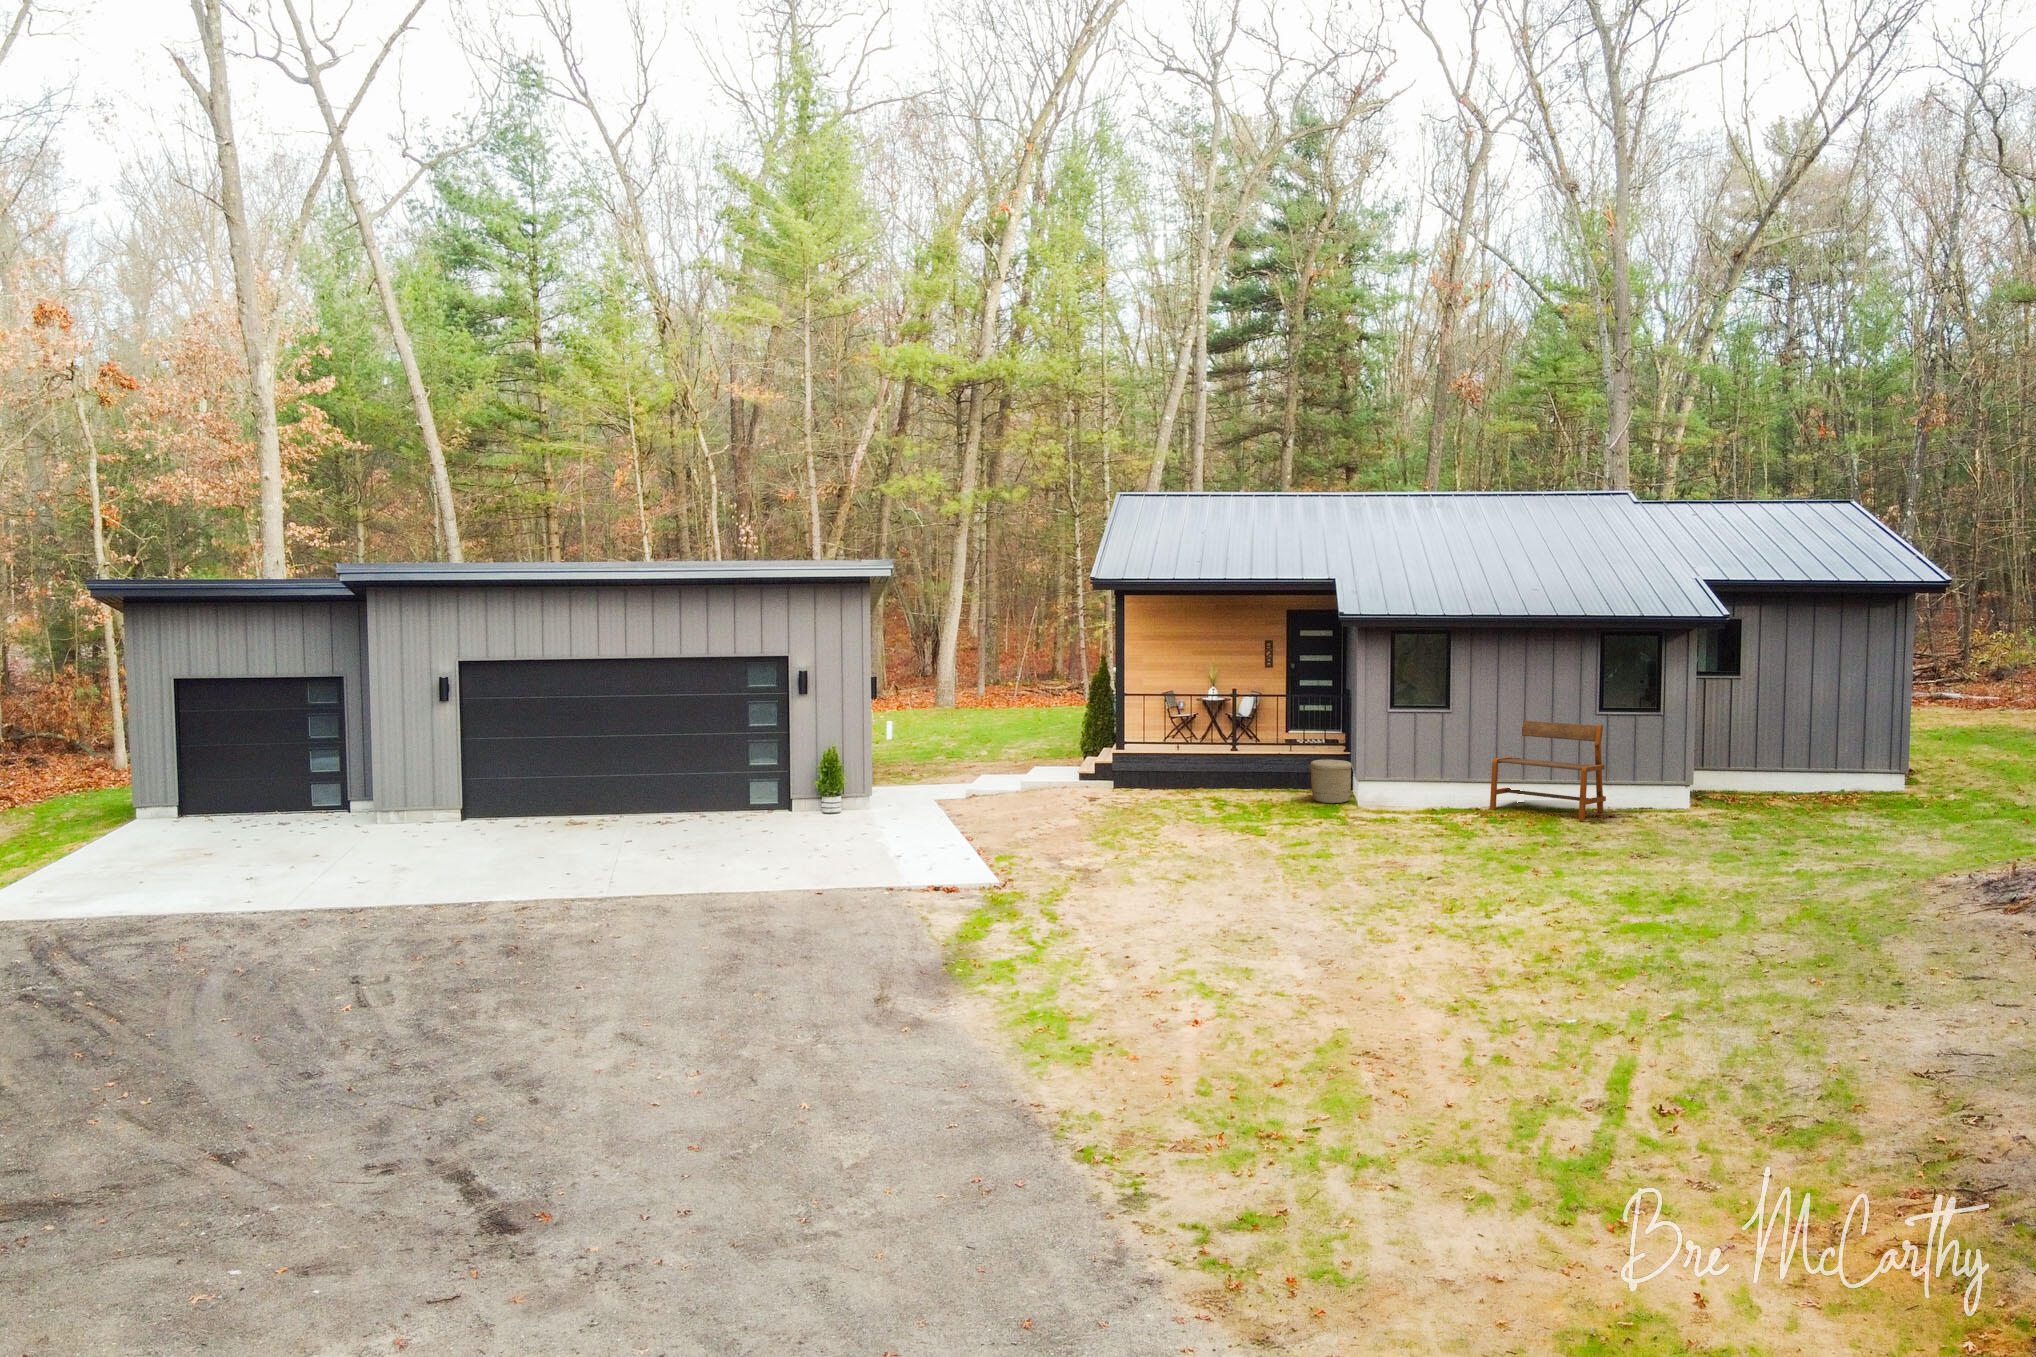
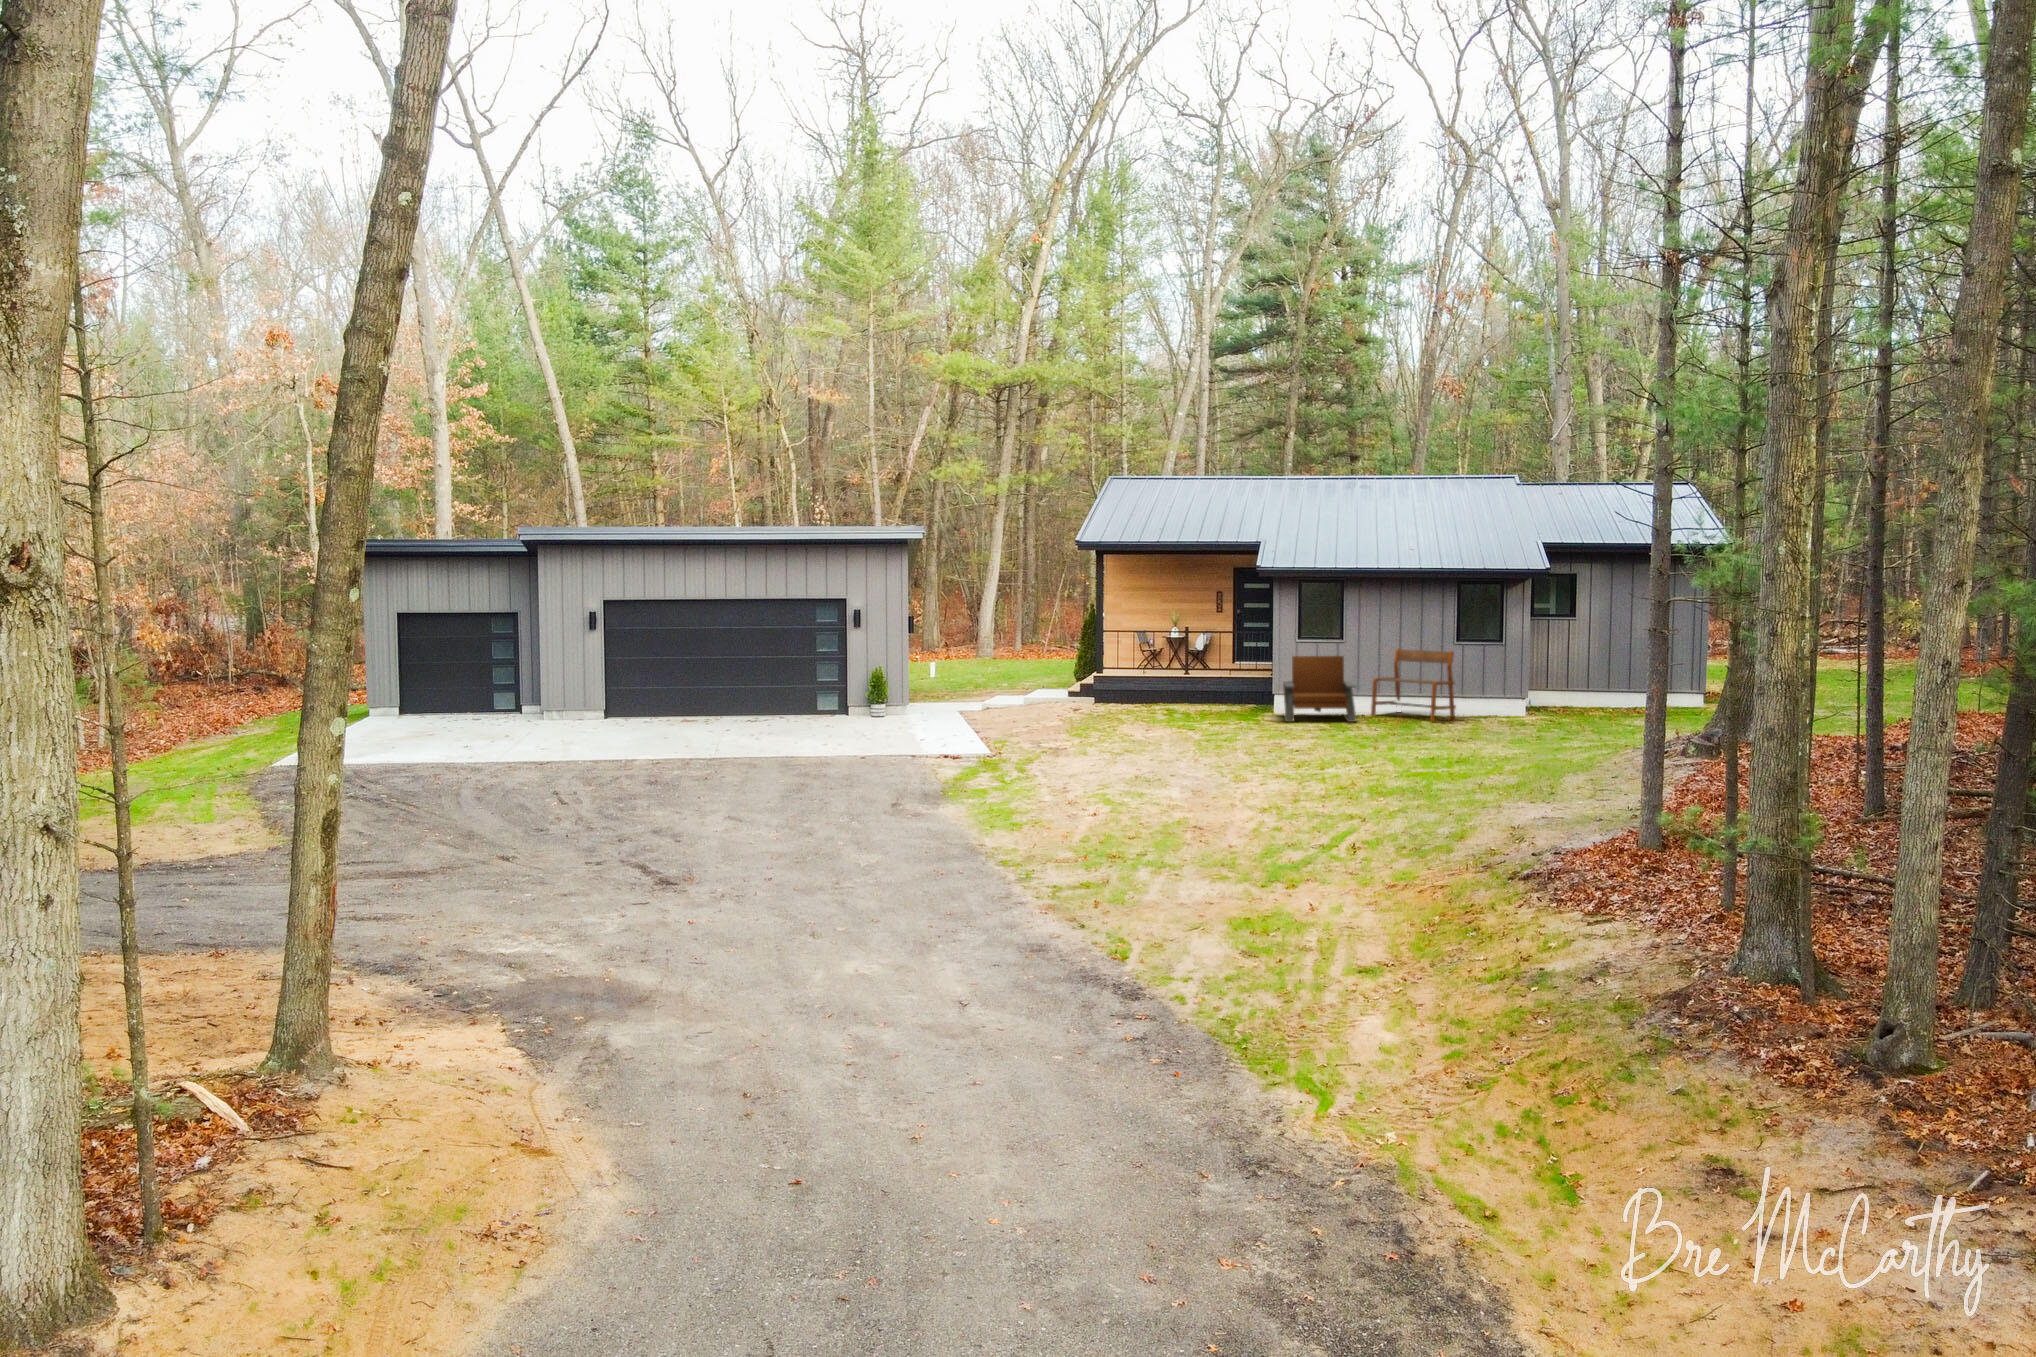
lounge chair: none [1373,730,1482,821] -> present [1283,656,1356,722]
woven basket: present [1310,759,1352,803] -> none [1239,680,1270,713]

